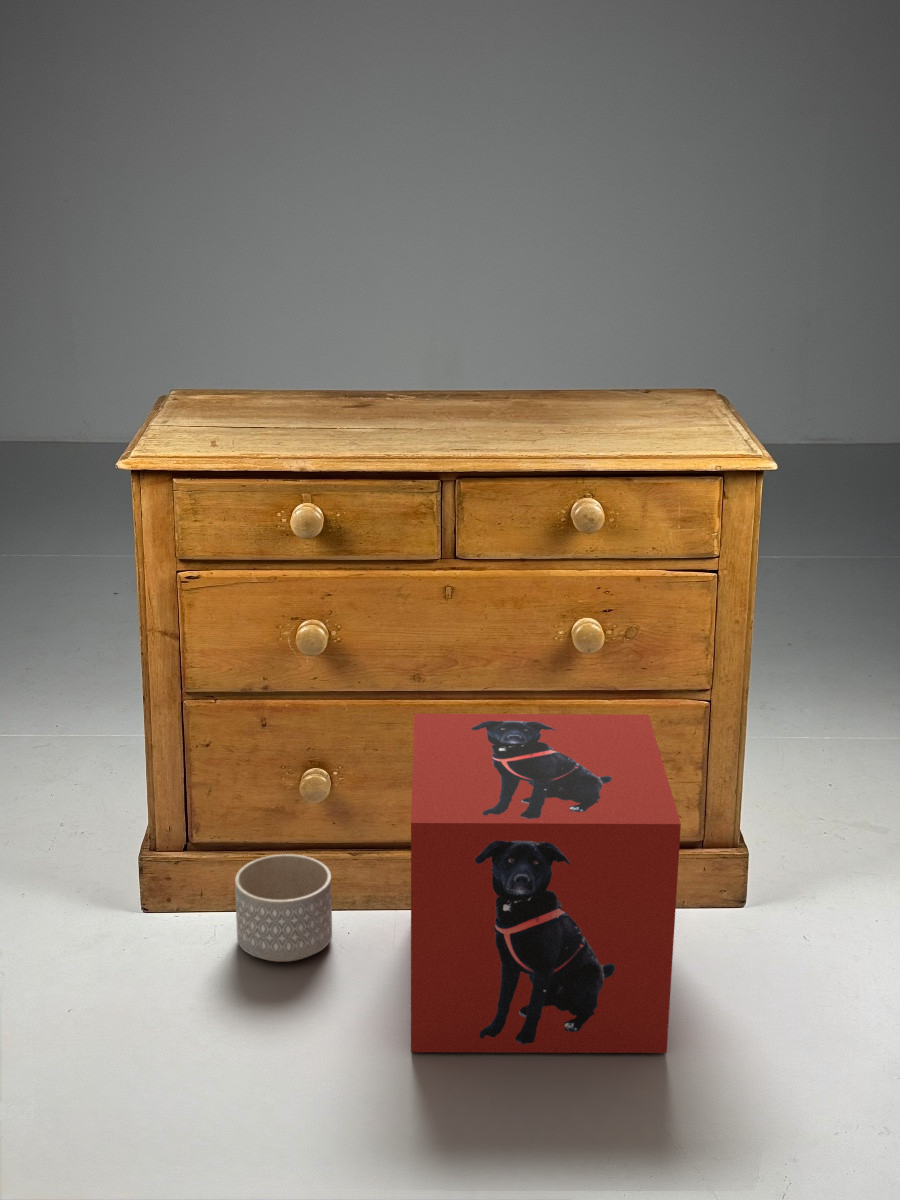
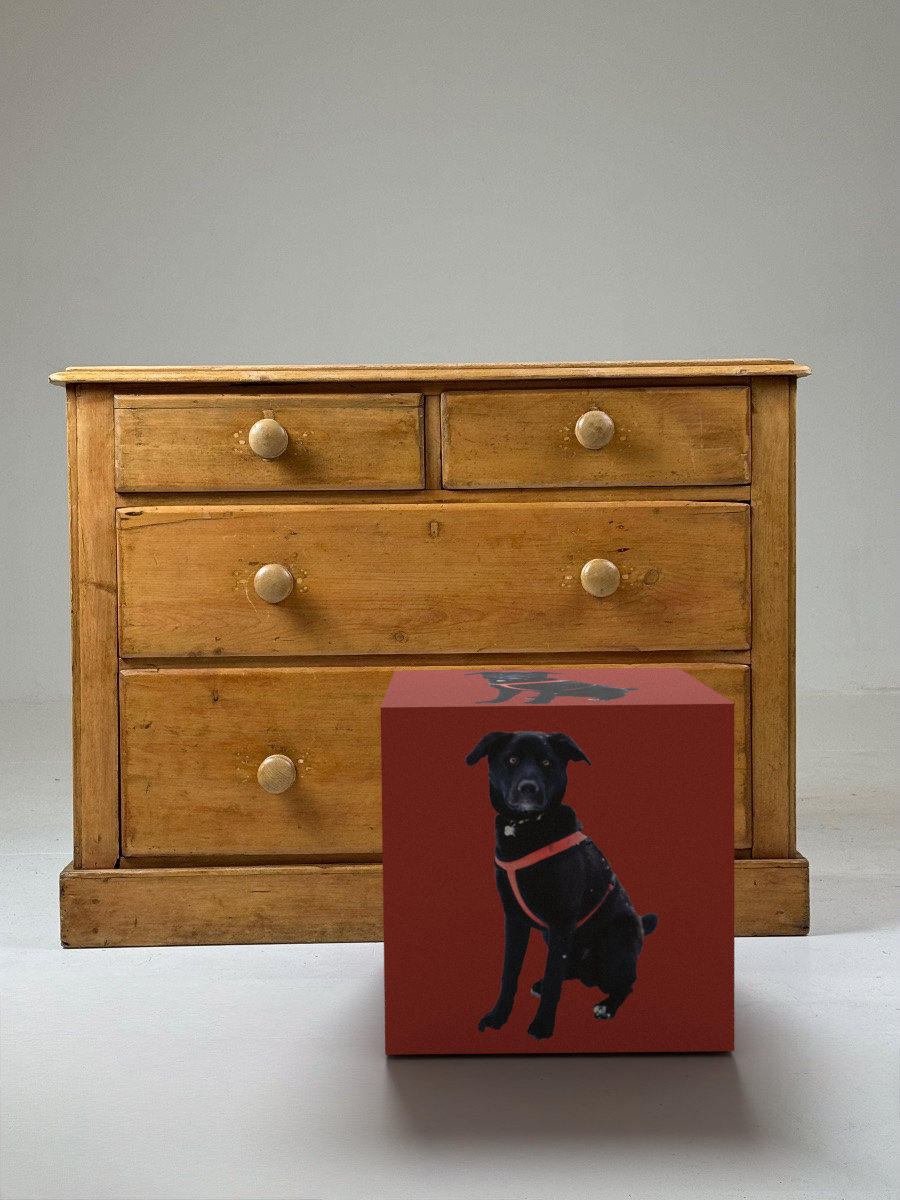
planter: present [235,854,332,962] -> none [170,861,293,982]

